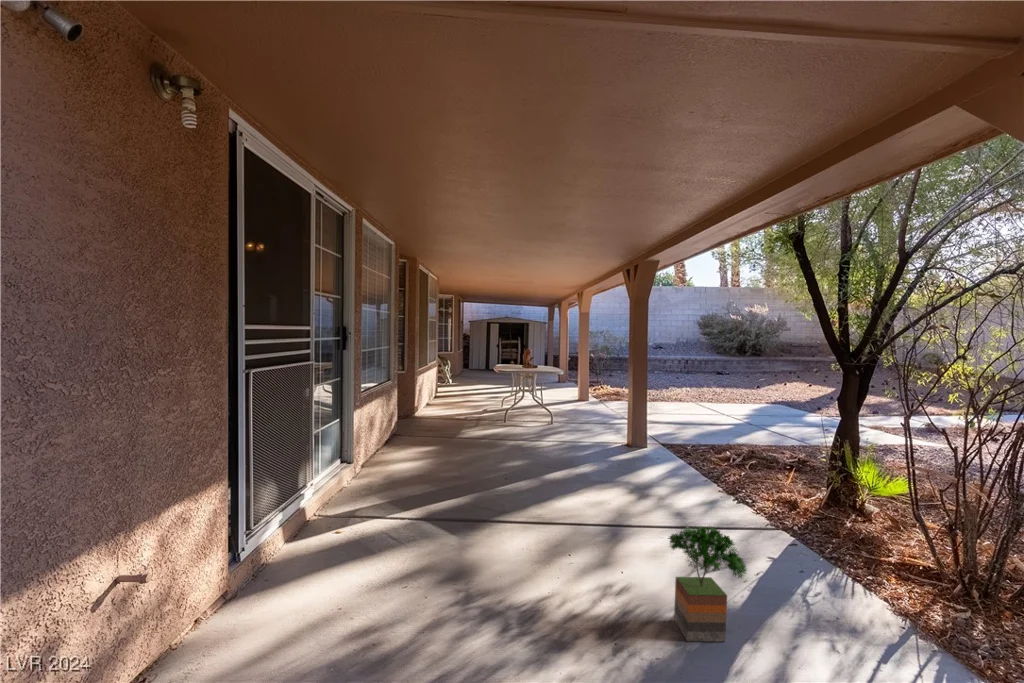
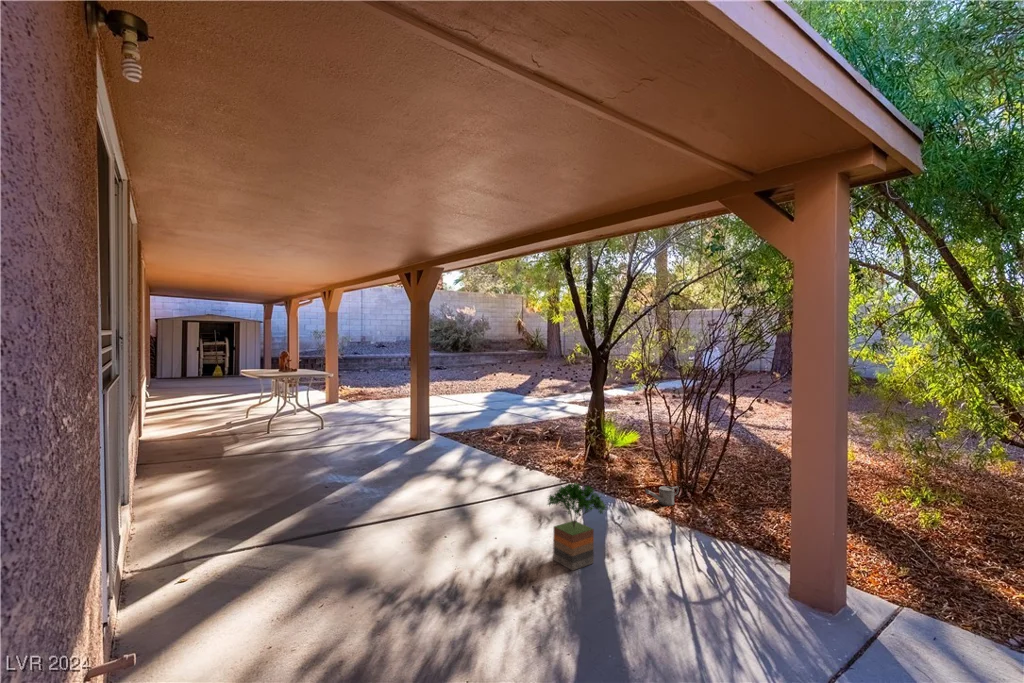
watering can: none [879,565,949,601] -> present [646,486,679,506]

